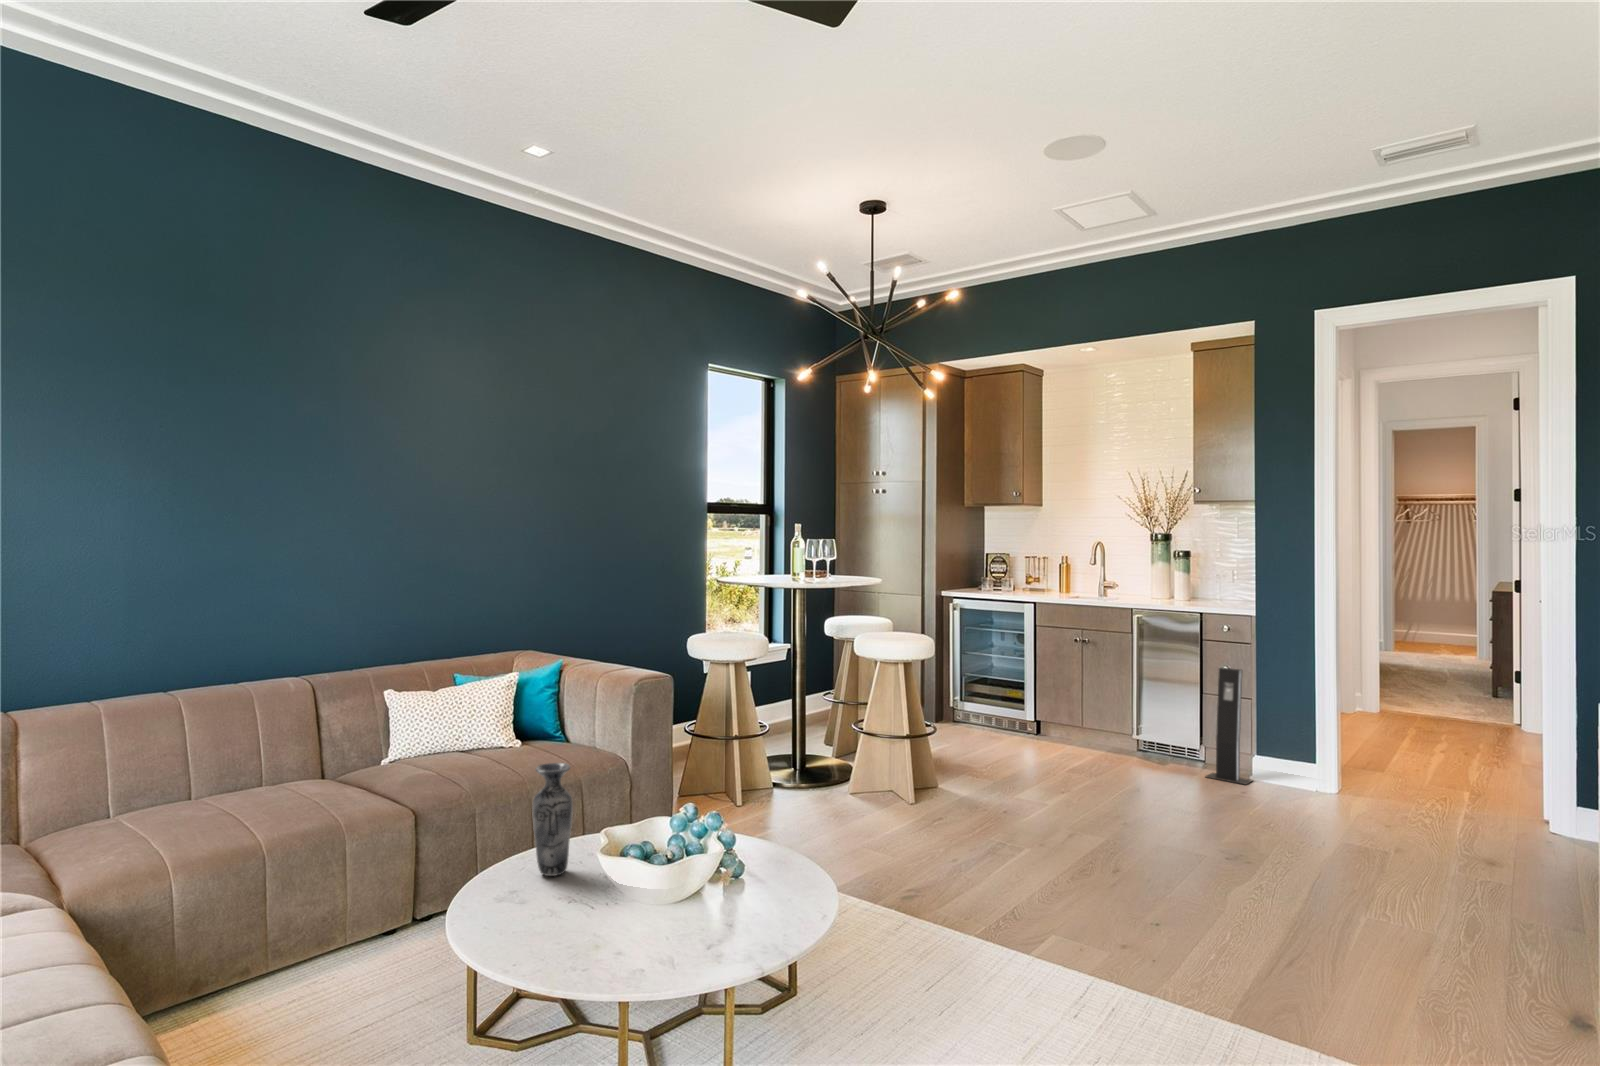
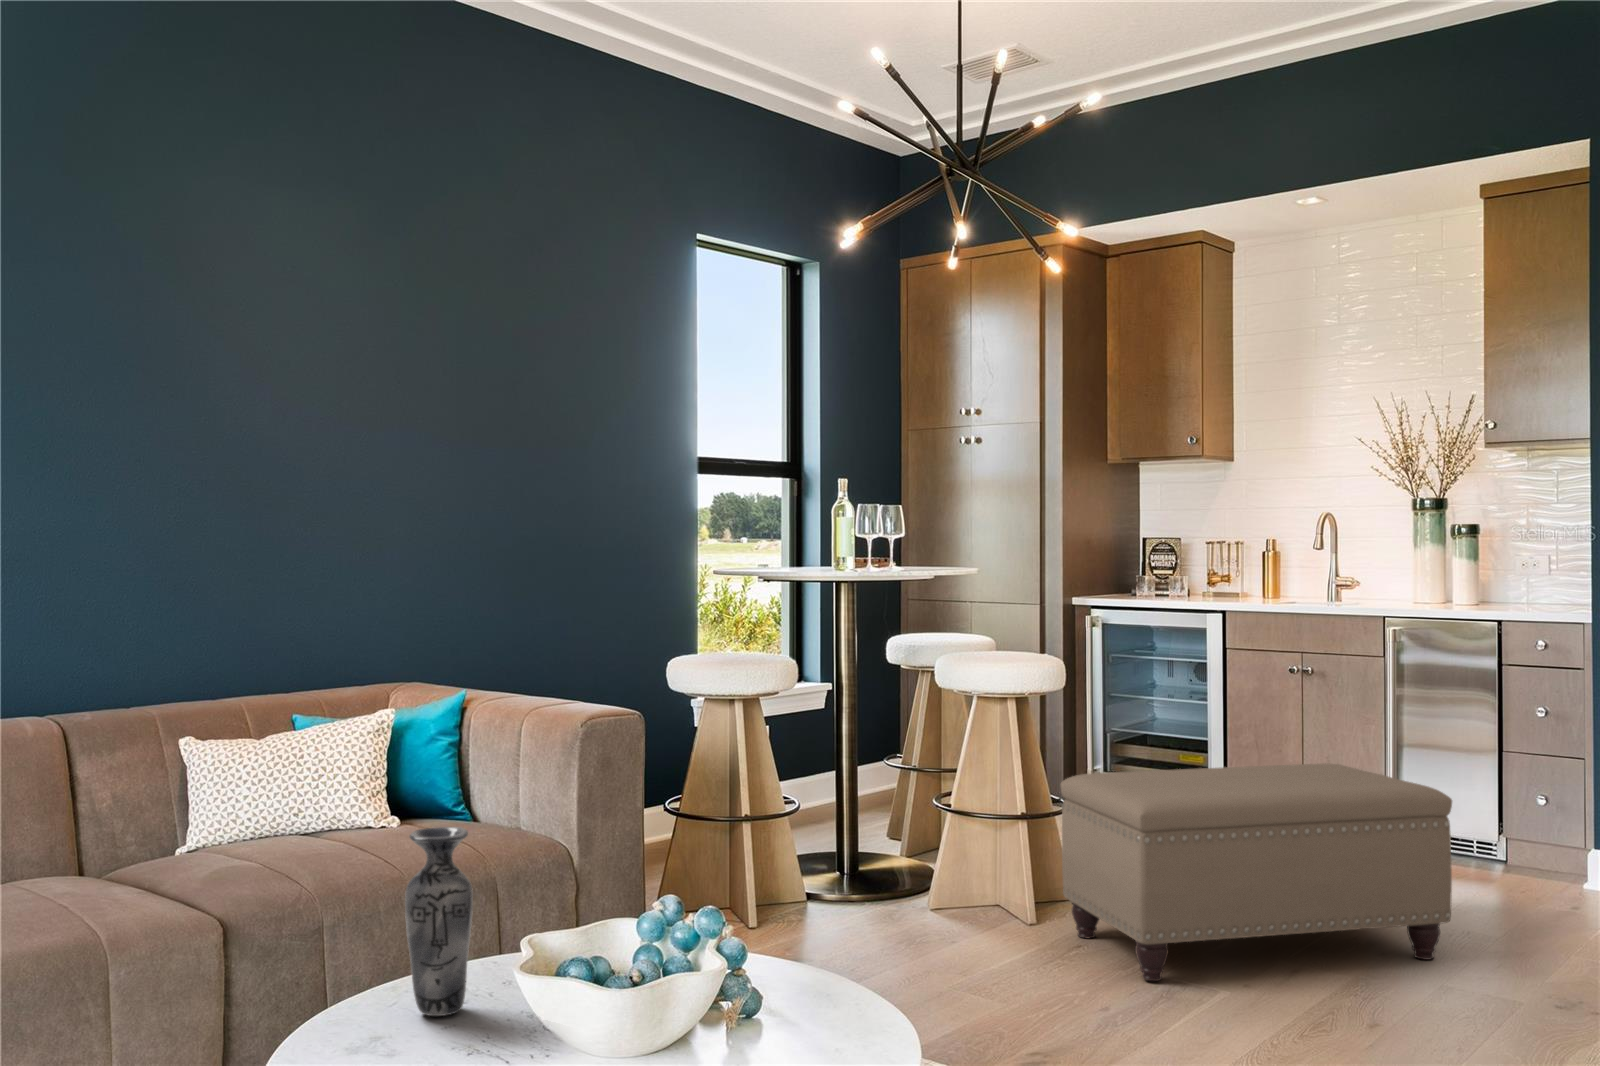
speaker: present [1206,667,1252,785] -> none [1512,706,1593,896]
ottoman: none [929,705,1165,841] -> present [1060,764,1452,981]

